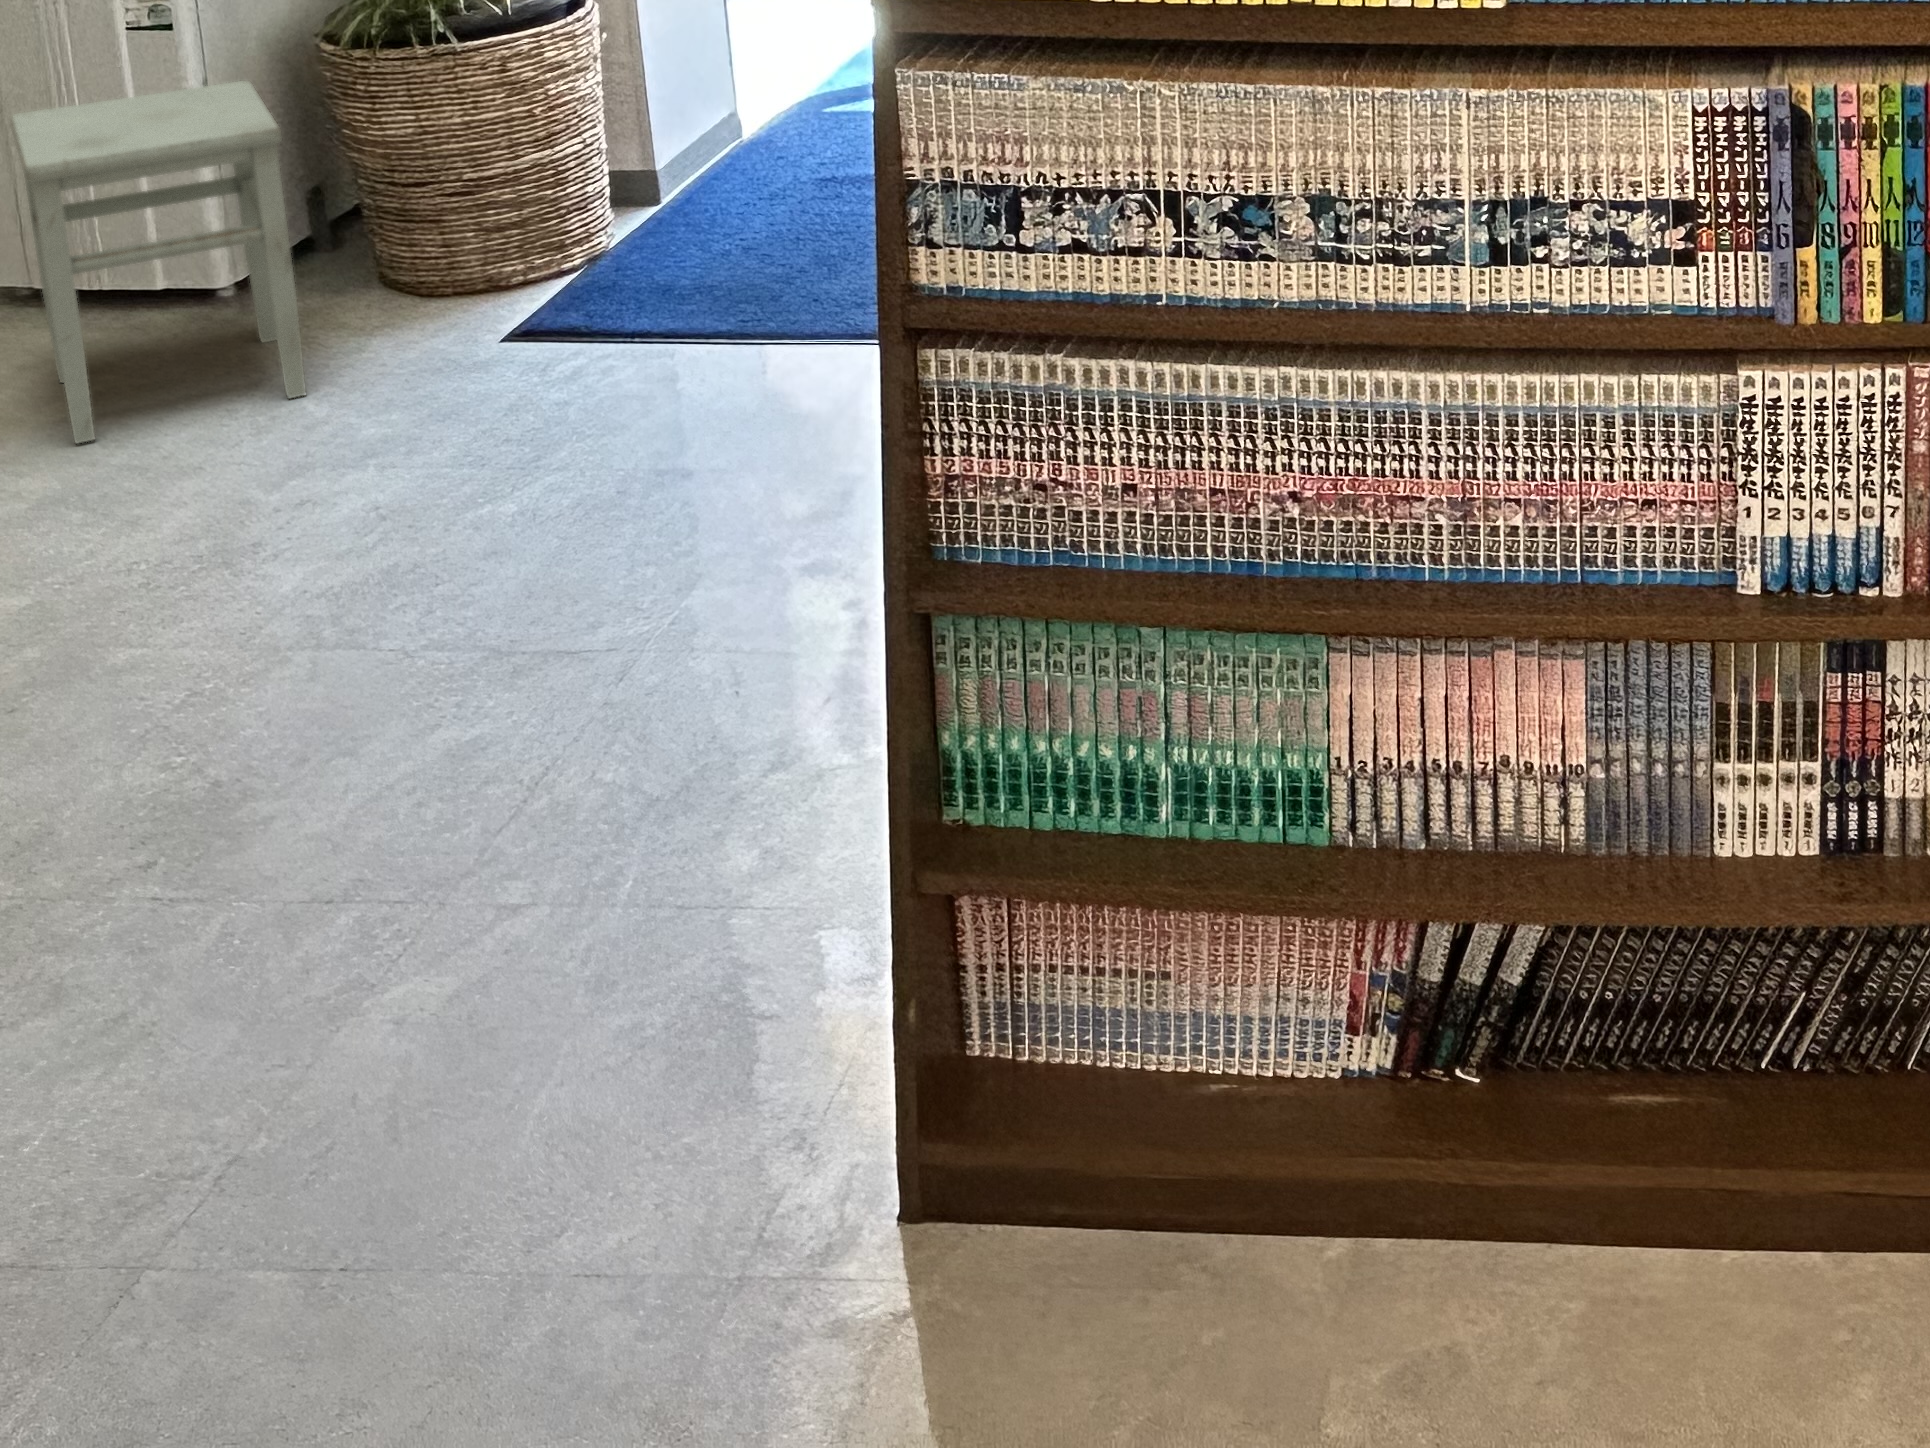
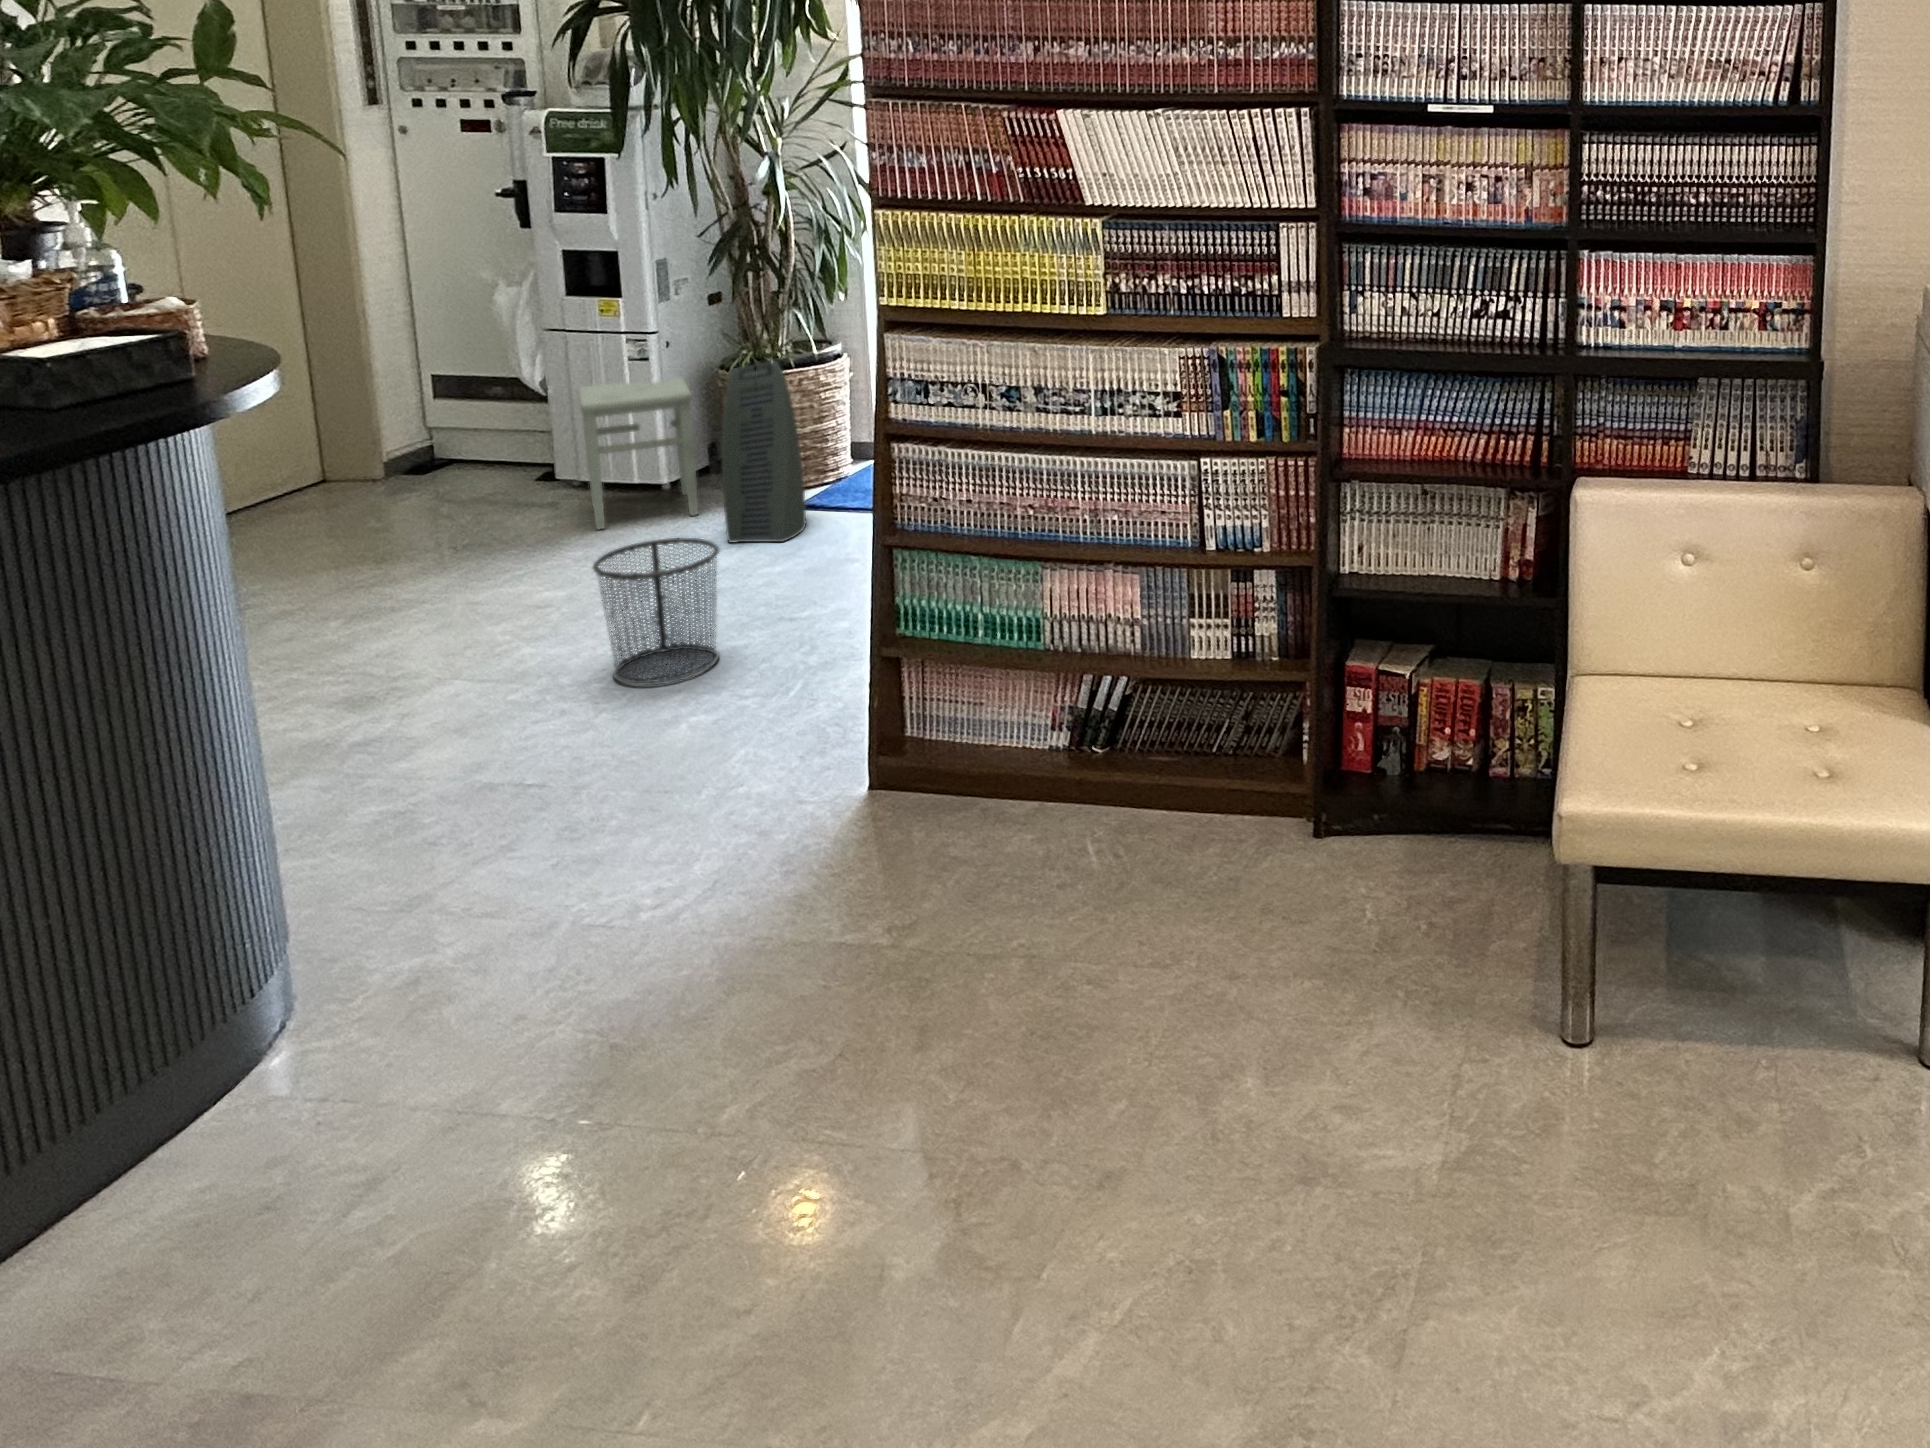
air purifier: none [365,50,559,469] -> present [722,361,806,543]
trash can: none [104,525,426,910] -> present [593,538,720,685]

